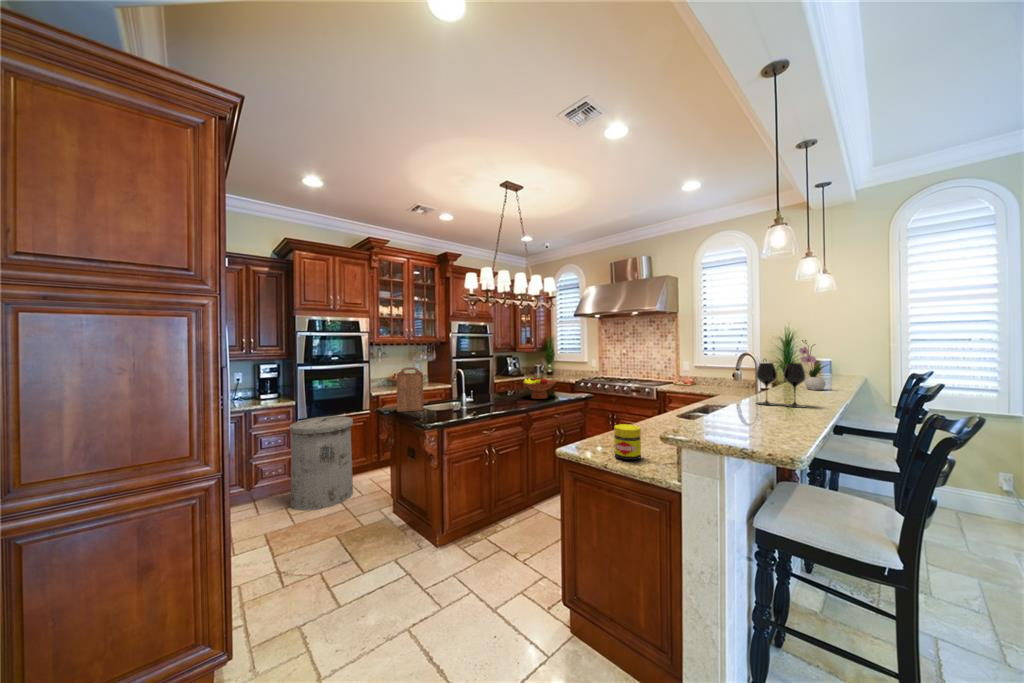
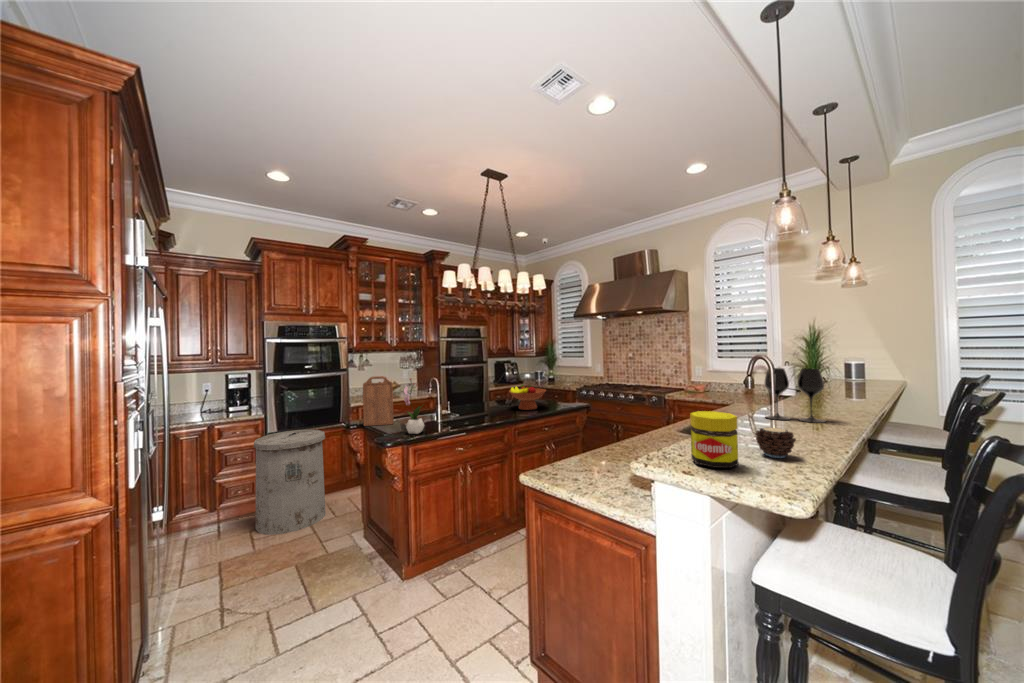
flower arrangement: present [799,340,826,390] -> present [404,378,424,434]
candle: none [758,405,791,432] -> present [755,427,796,458]
jar: present [614,424,641,460] -> present [690,411,738,468]

